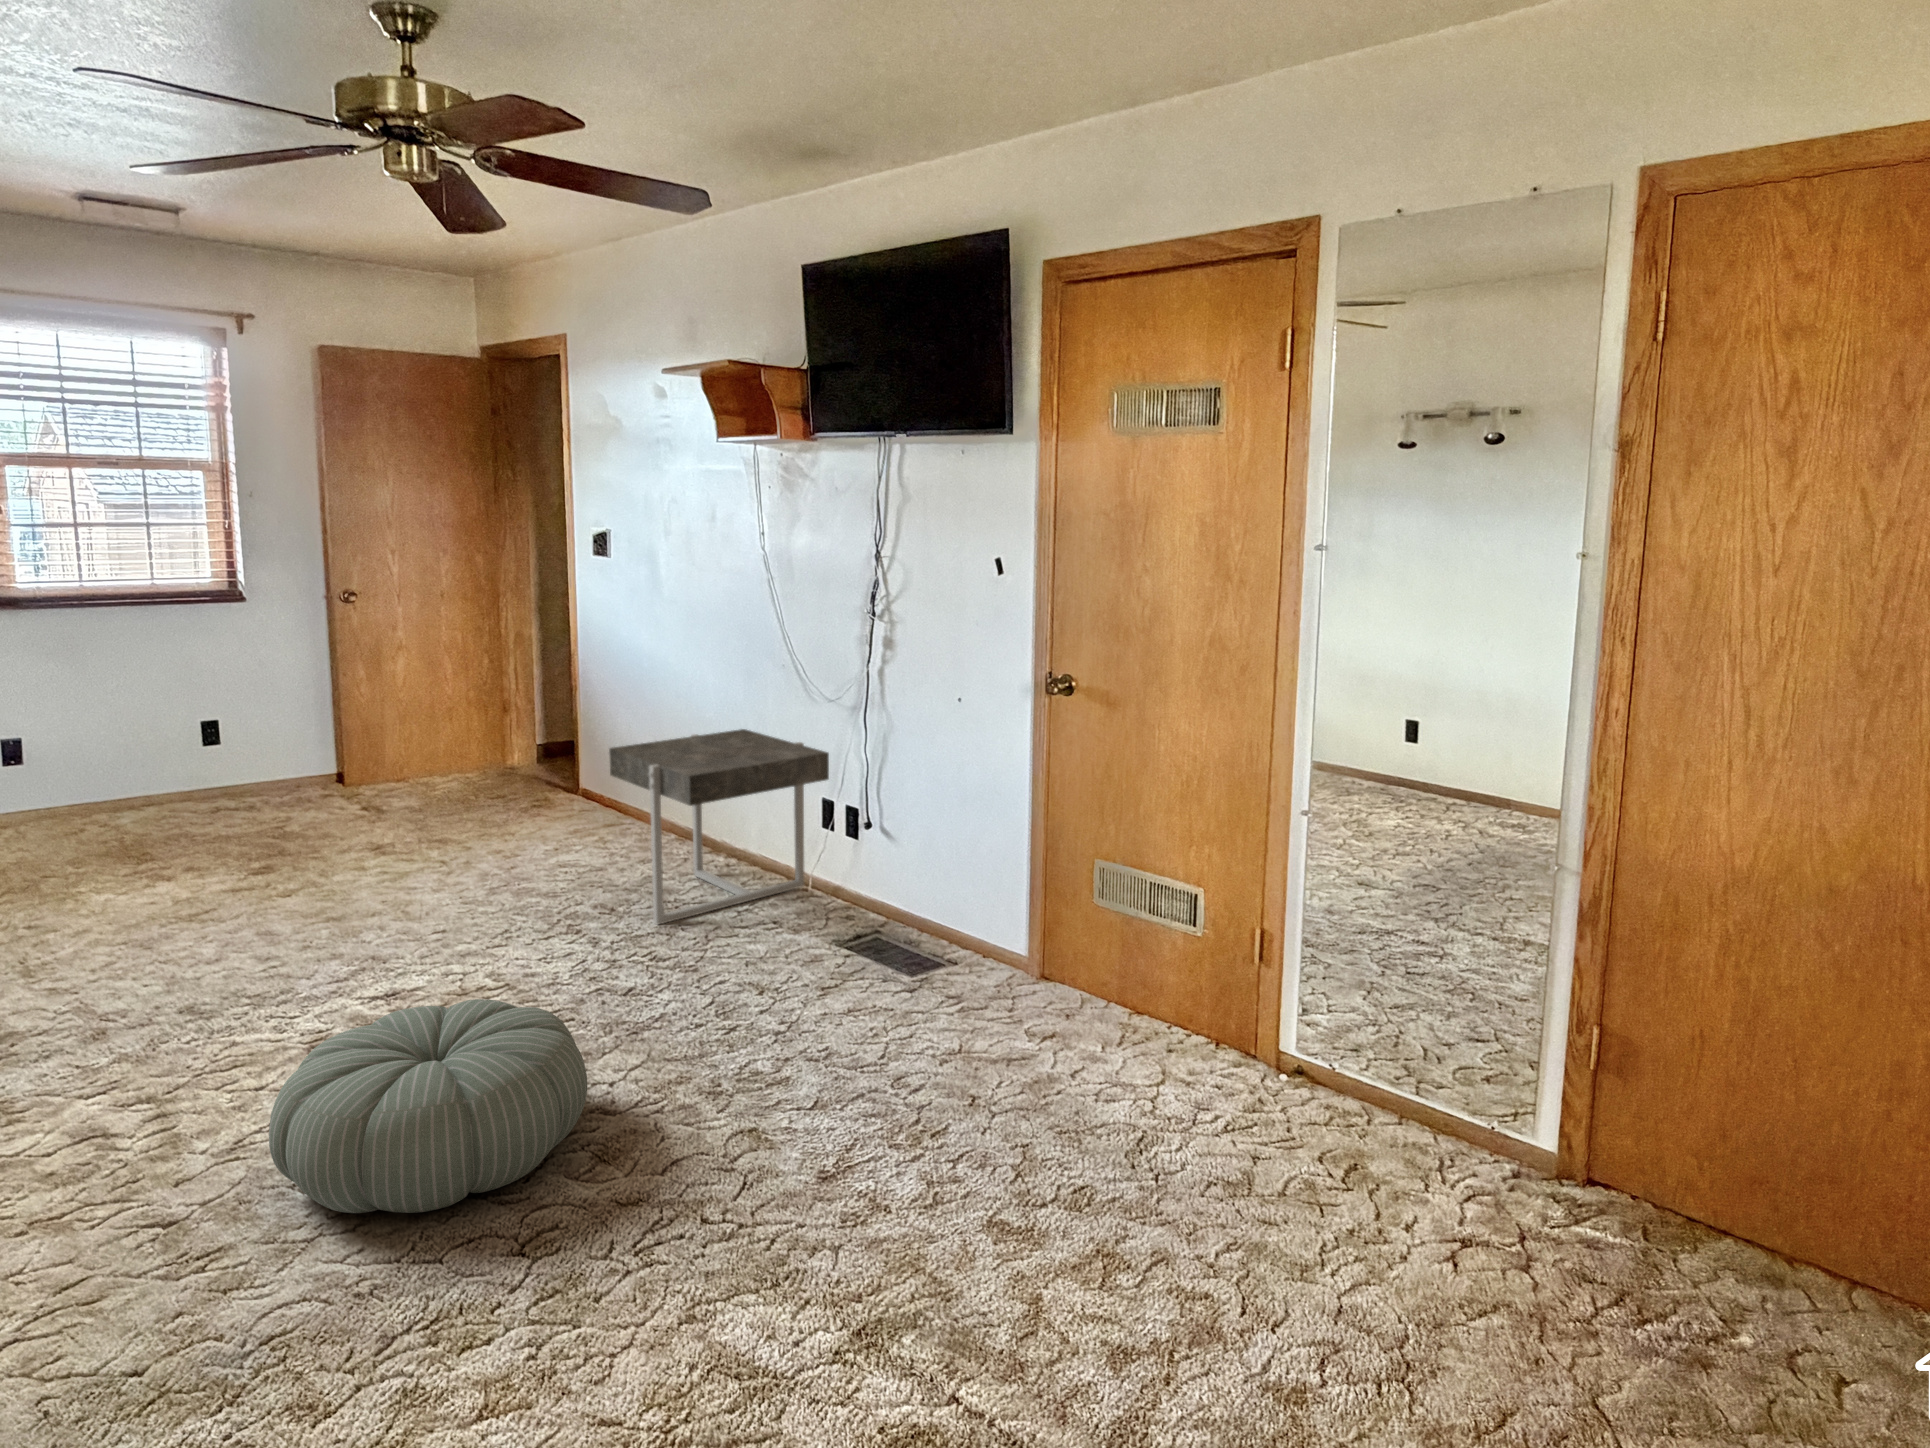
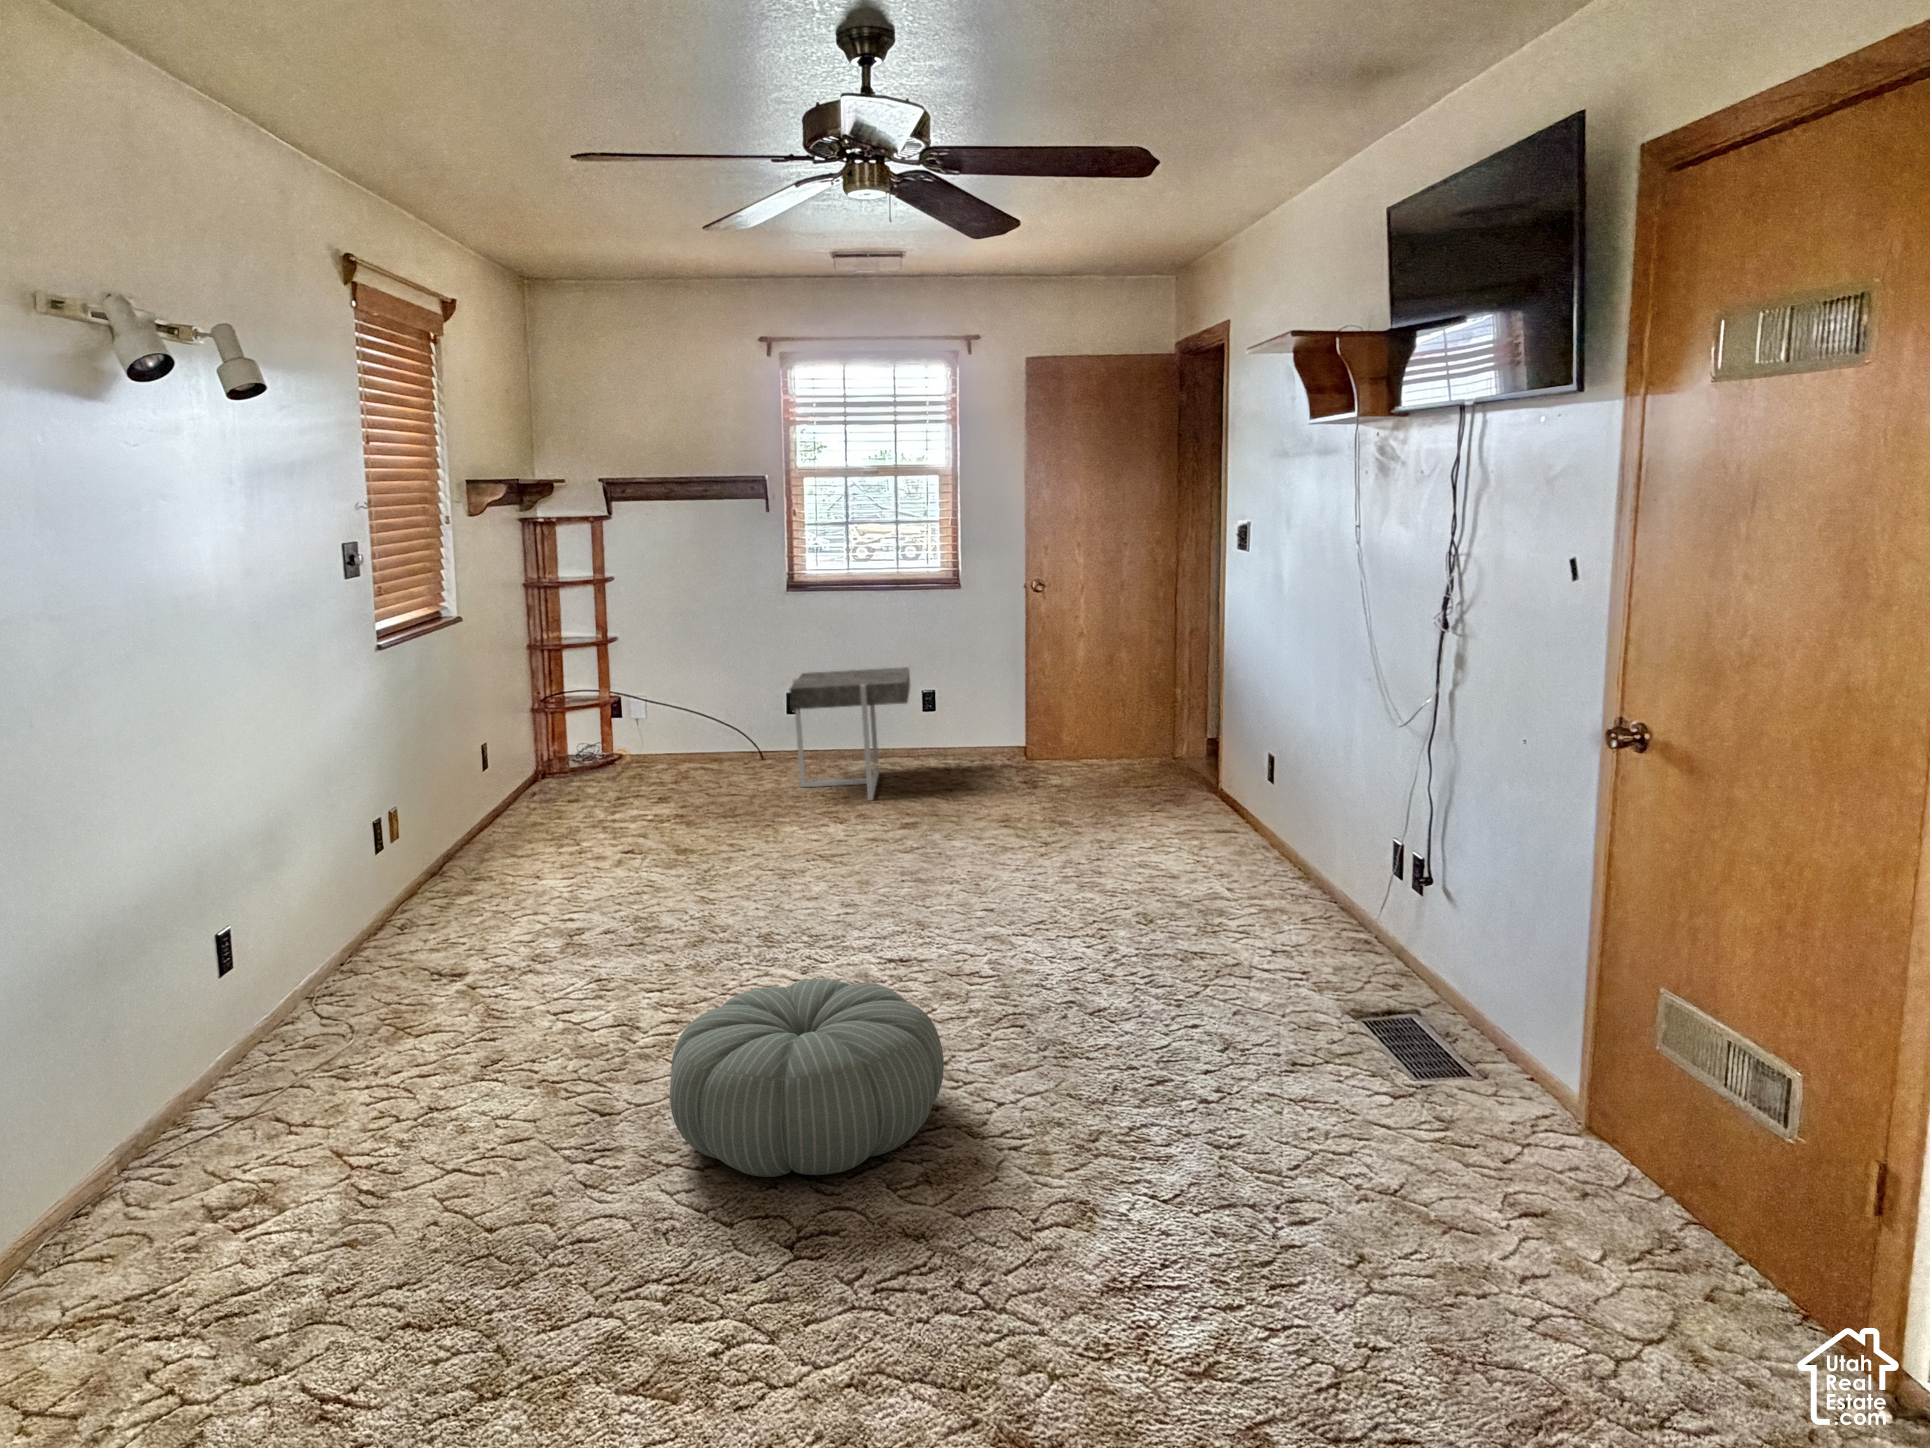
side table: present [609,729,829,925] -> present [790,667,910,800]

